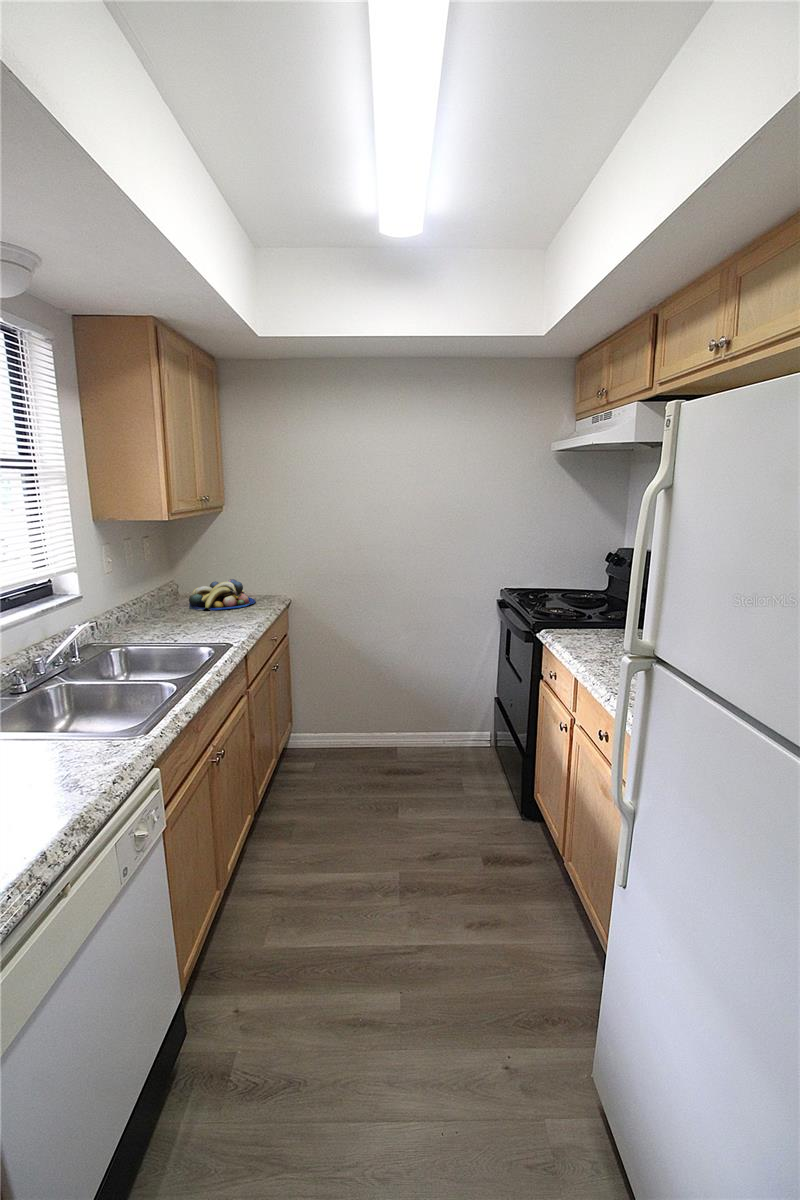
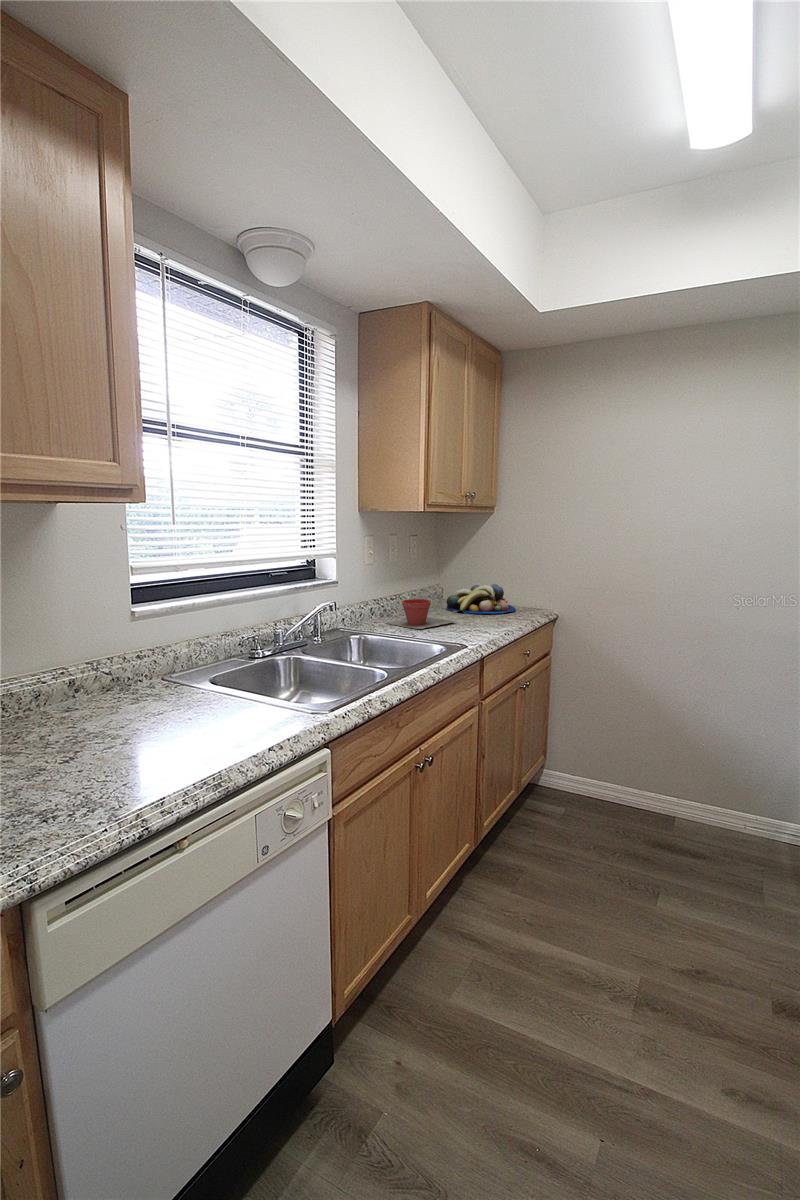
plant pot: none [136,604,211,634] -> present [386,599,457,629]

